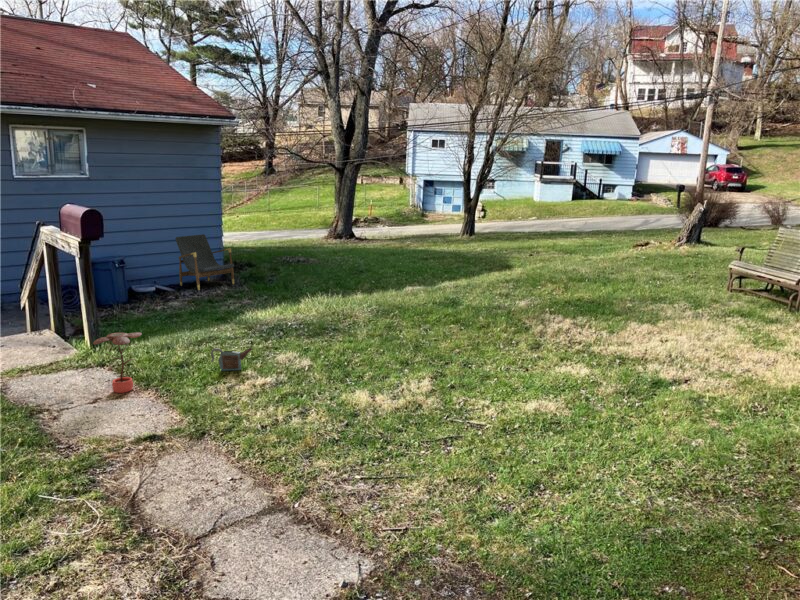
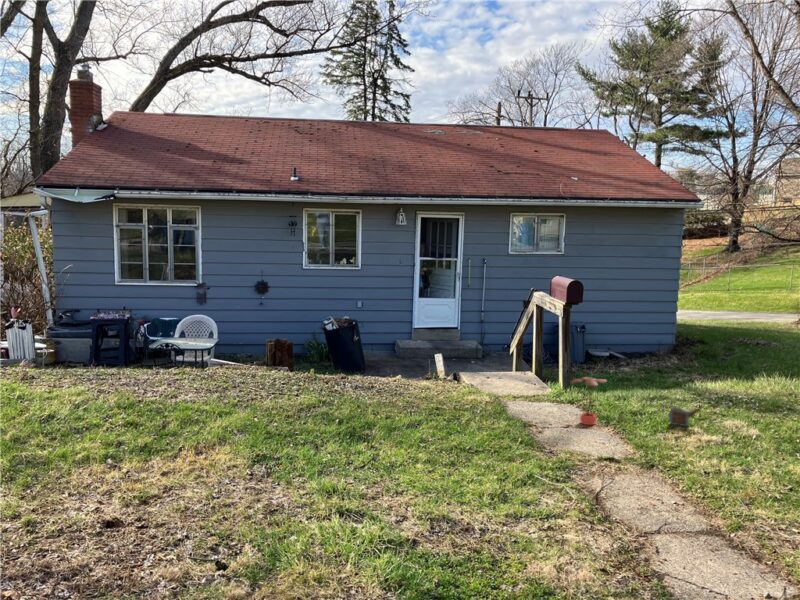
lounge chair: present [176,234,234,290] -> none [634,307,687,358]

